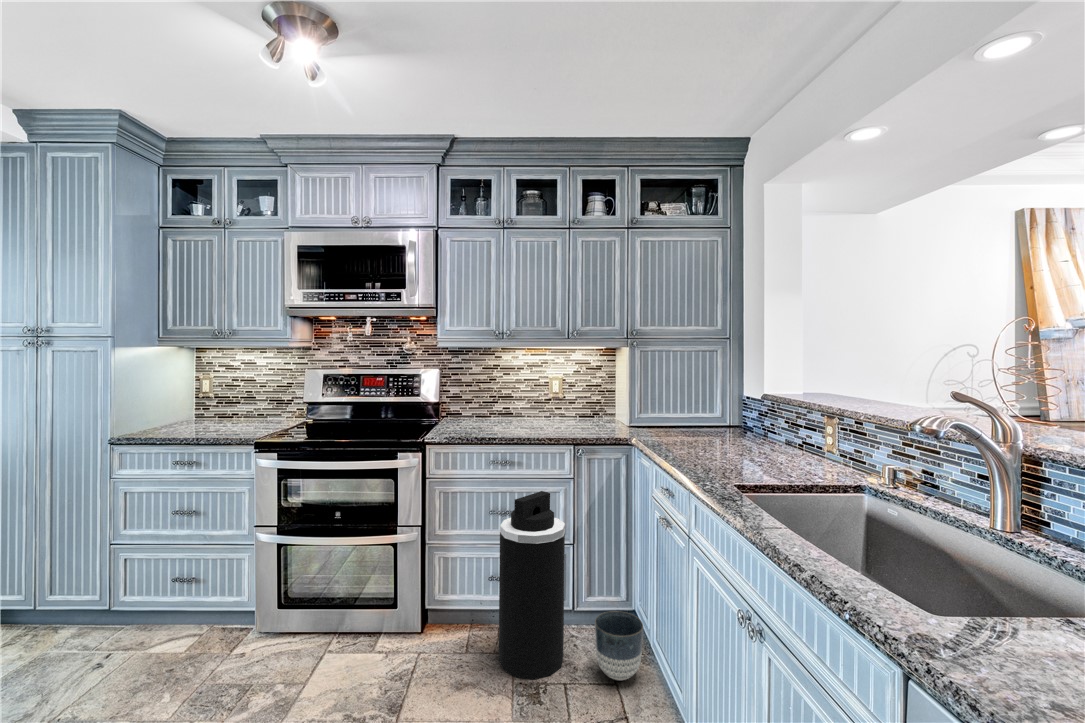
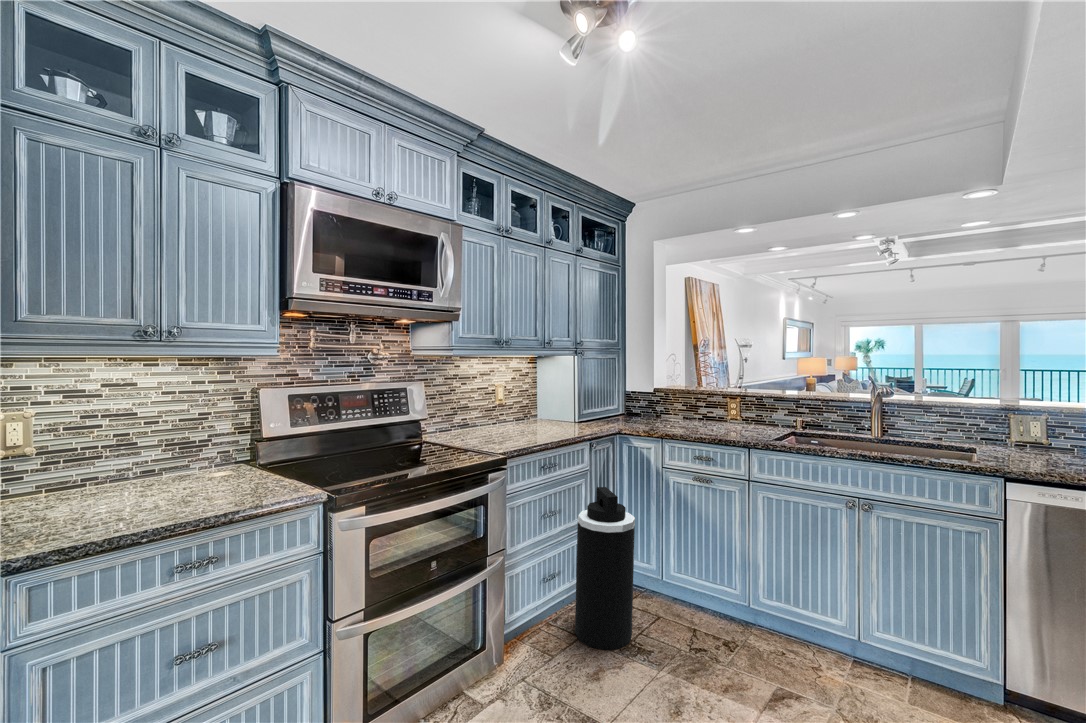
planter: present [595,611,643,680] -> none [640,566,678,616]

